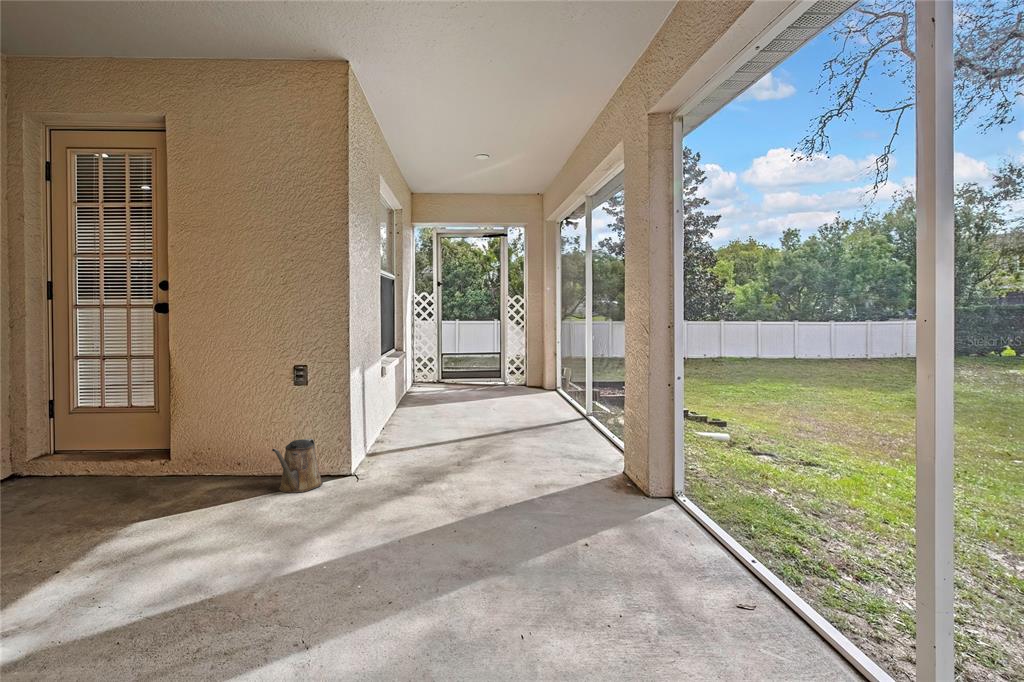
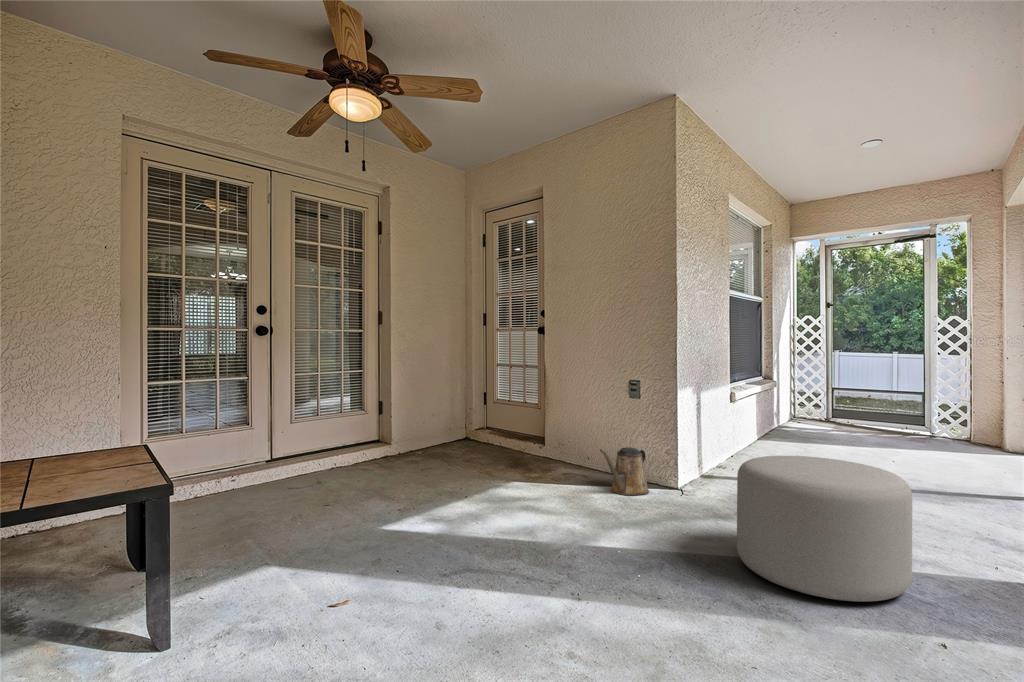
ottoman: none [437,426,567,549] -> present [737,456,912,602]

